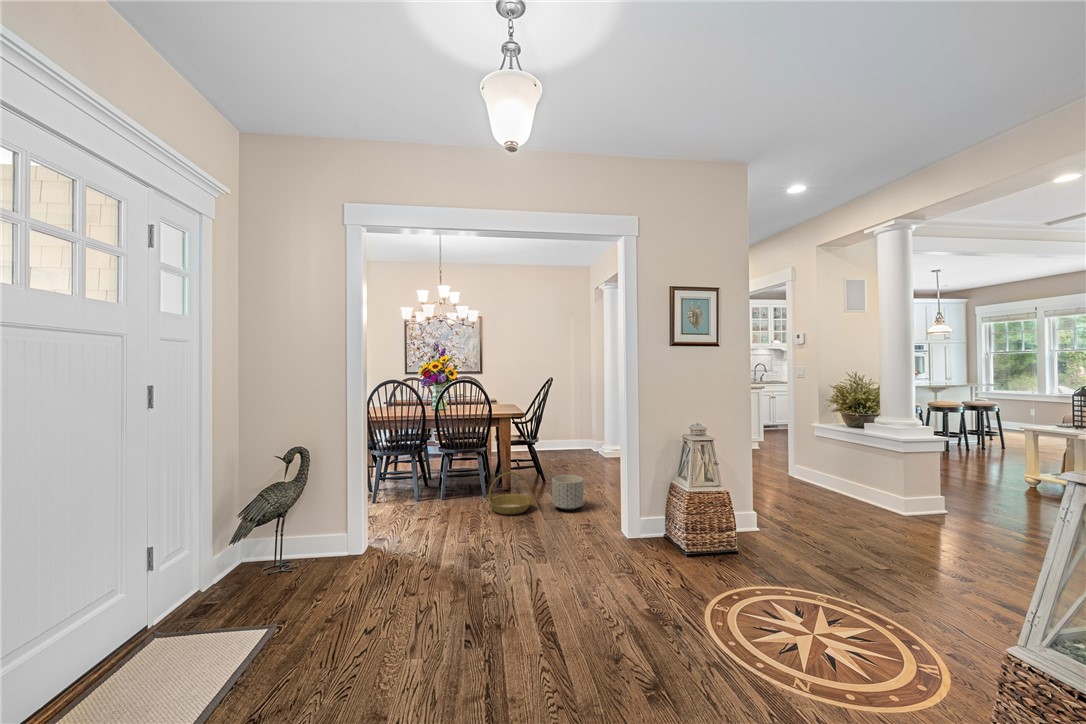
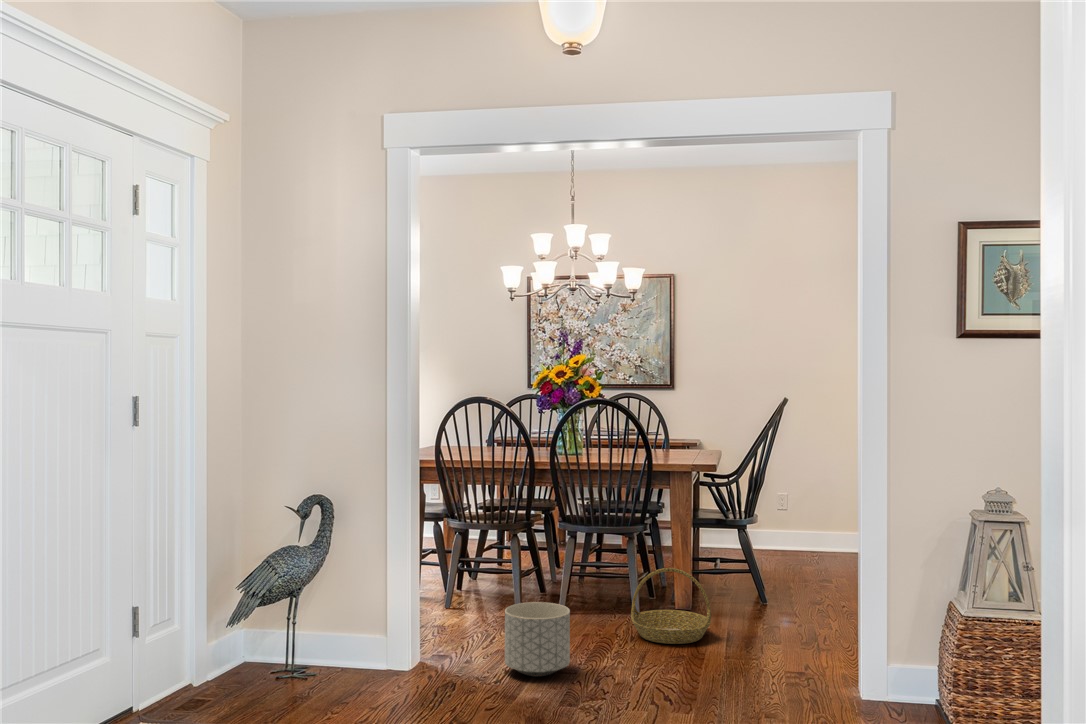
planter: present [552,475,584,510] -> present [505,602,570,677]

